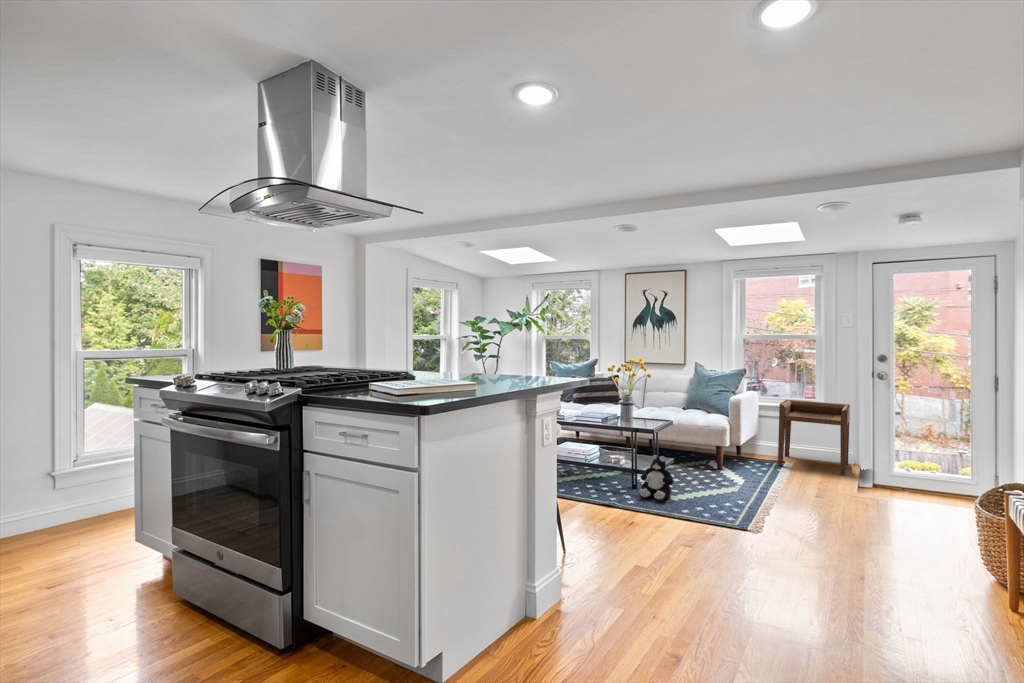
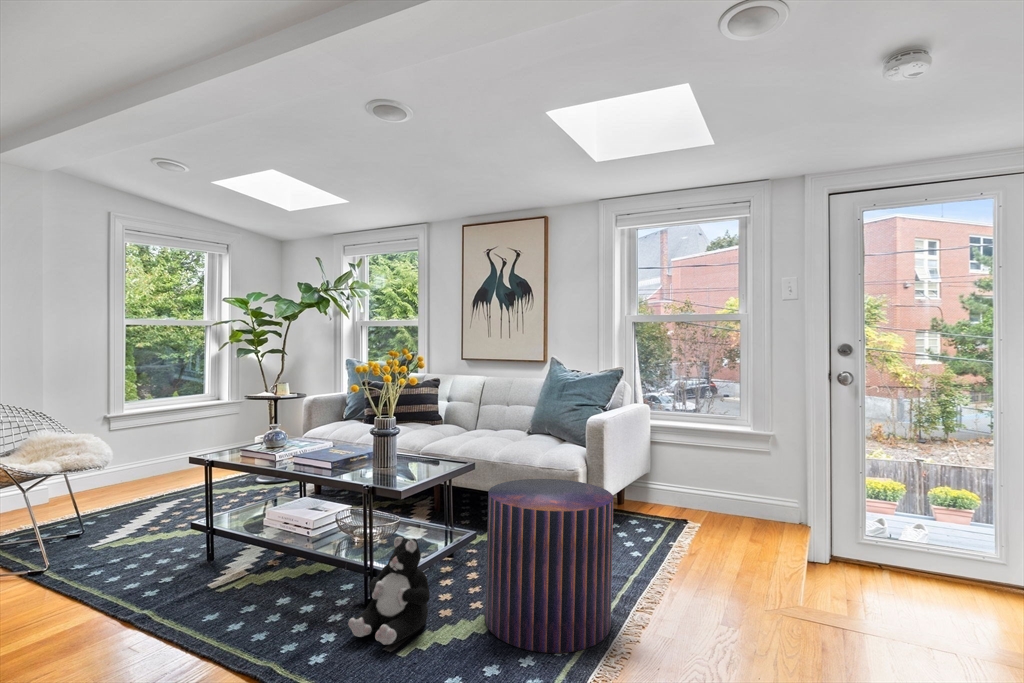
side table: present [778,400,850,475] -> none [673,416,791,551]
pouf: none [695,430,761,505] -> present [485,479,613,653]

